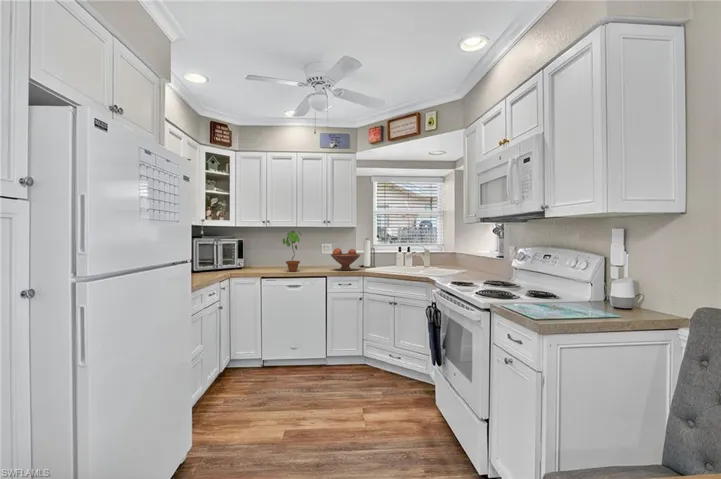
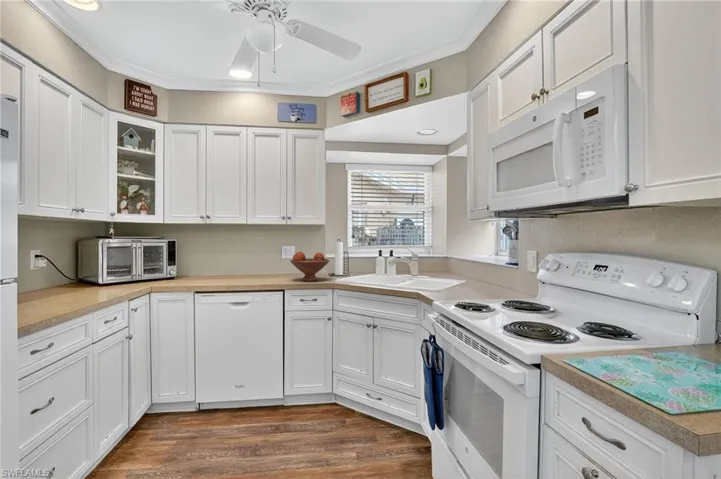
potted plant: present [283,231,301,272] -> none [224,228,250,283]

